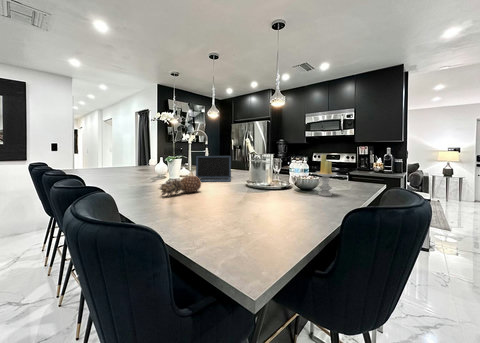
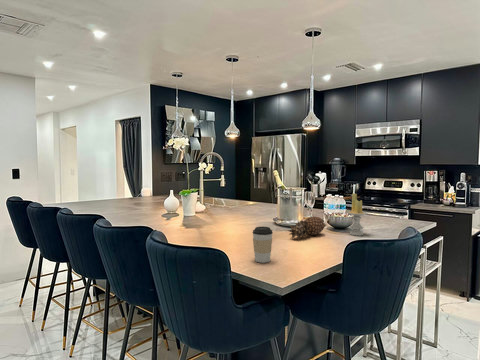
laptop: present [196,156,231,182] -> none [213,187,257,218]
fruit: present [159,176,201,196] -> present [288,216,324,238]
coffee cup: none [212,188,239,236] -> present [253,227,273,263]

